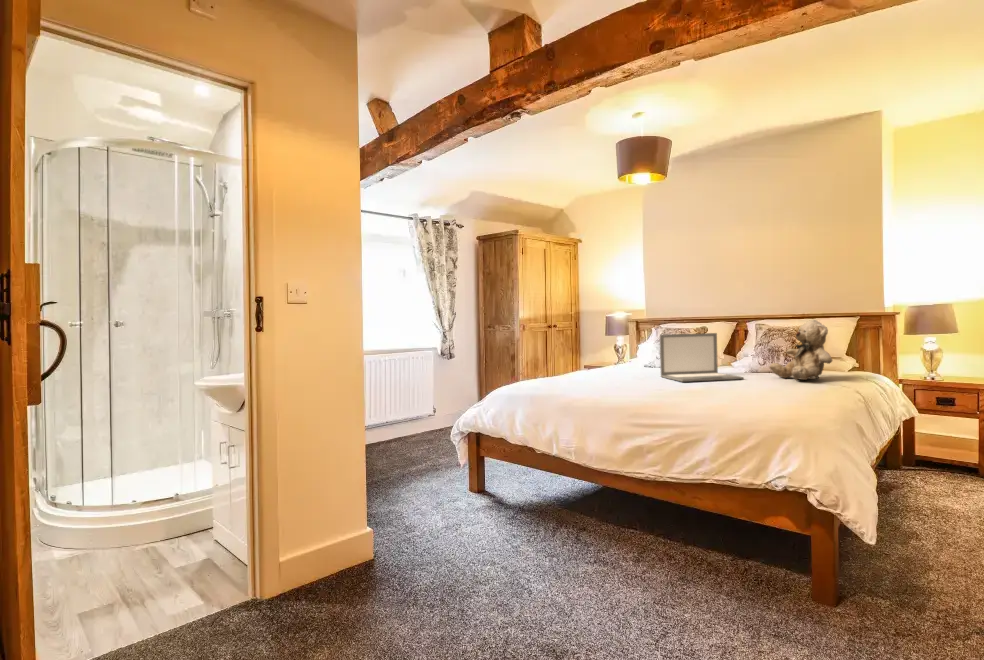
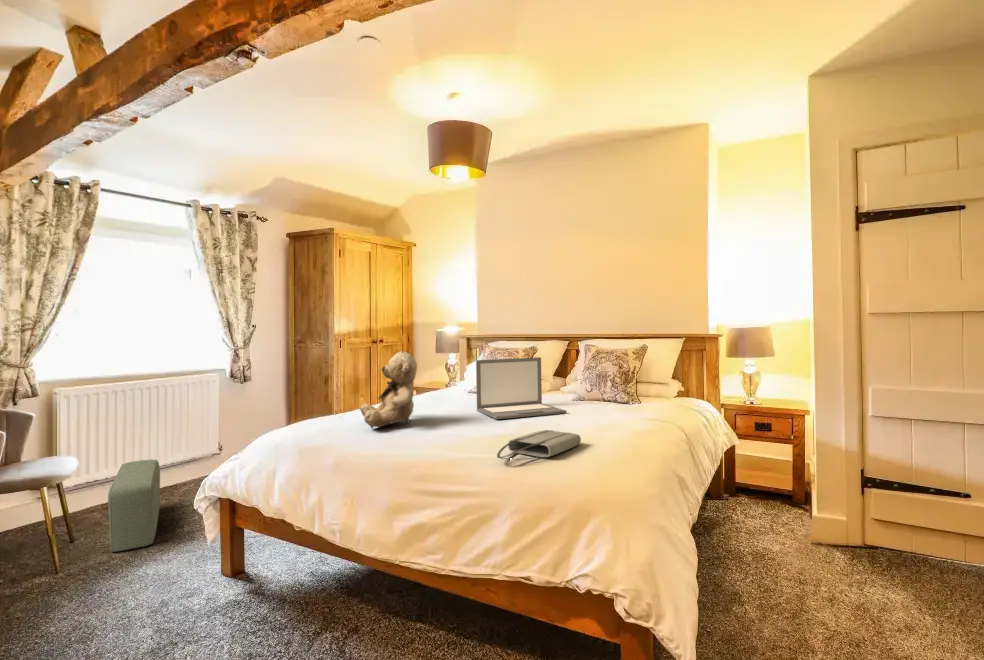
teddy bear: present [769,320,832,381] -> present [360,351,417,428]
tote bag: none [699,386,766,403] -> present [497,430,581,460]
pouf: none [380,412,414,472] -> present [108,460,160,552]

